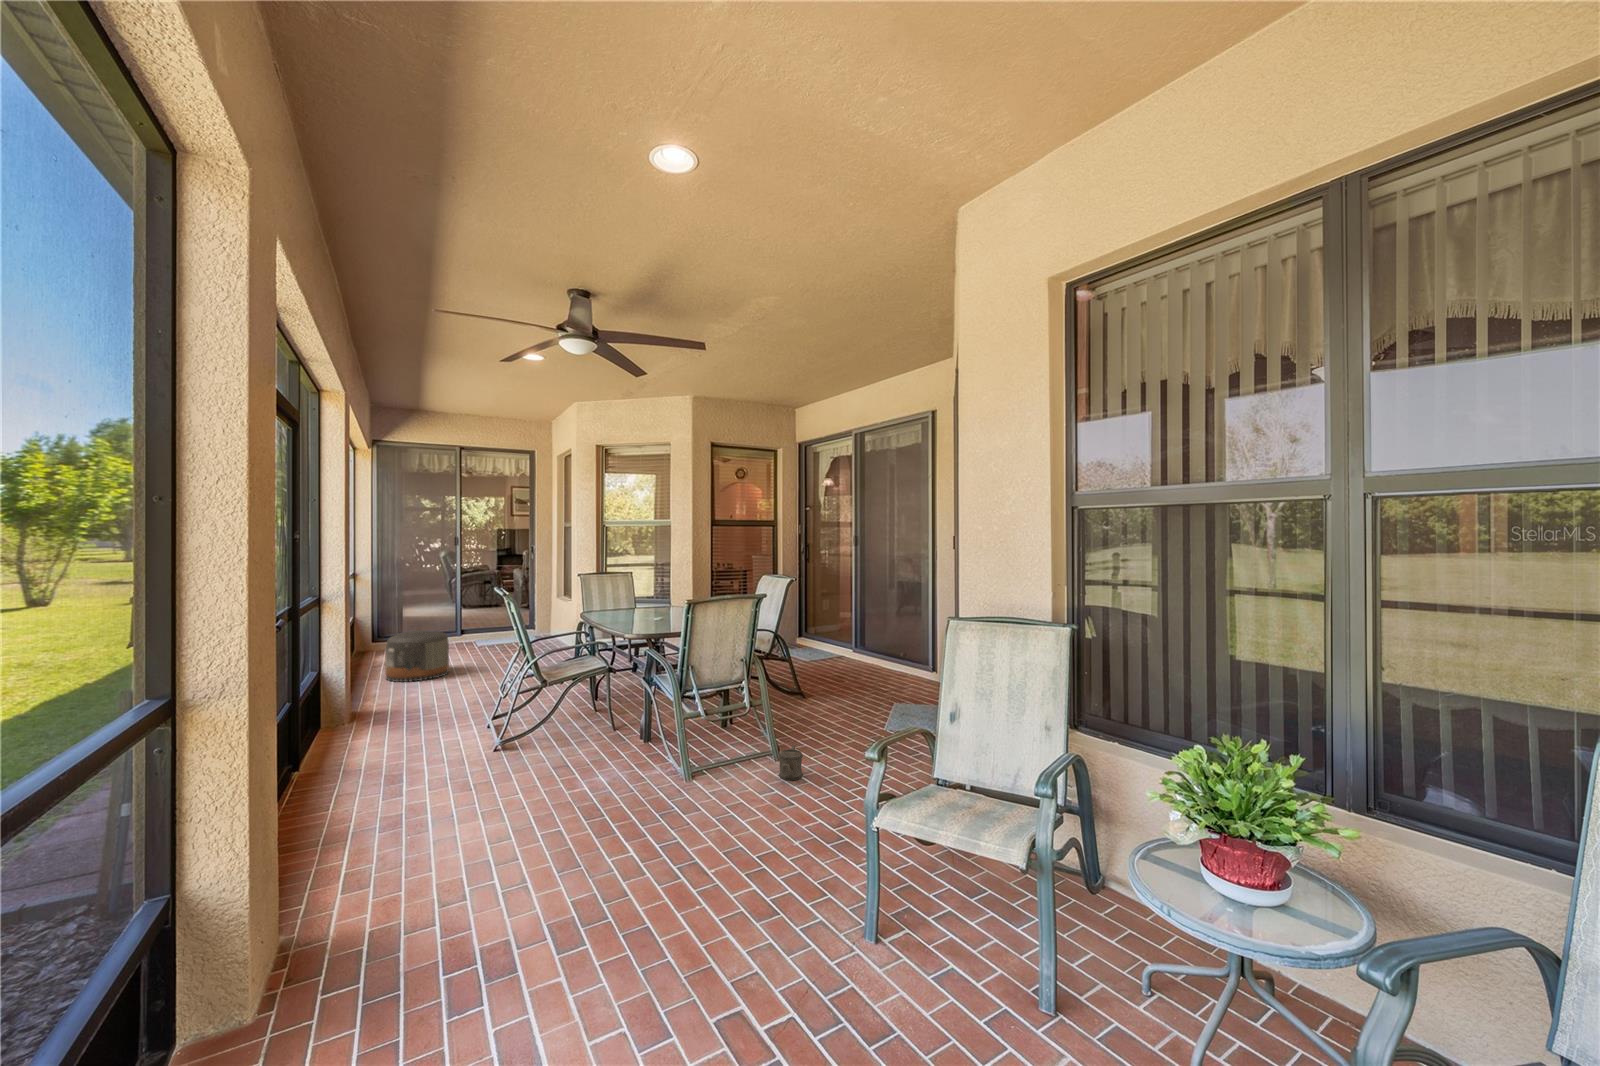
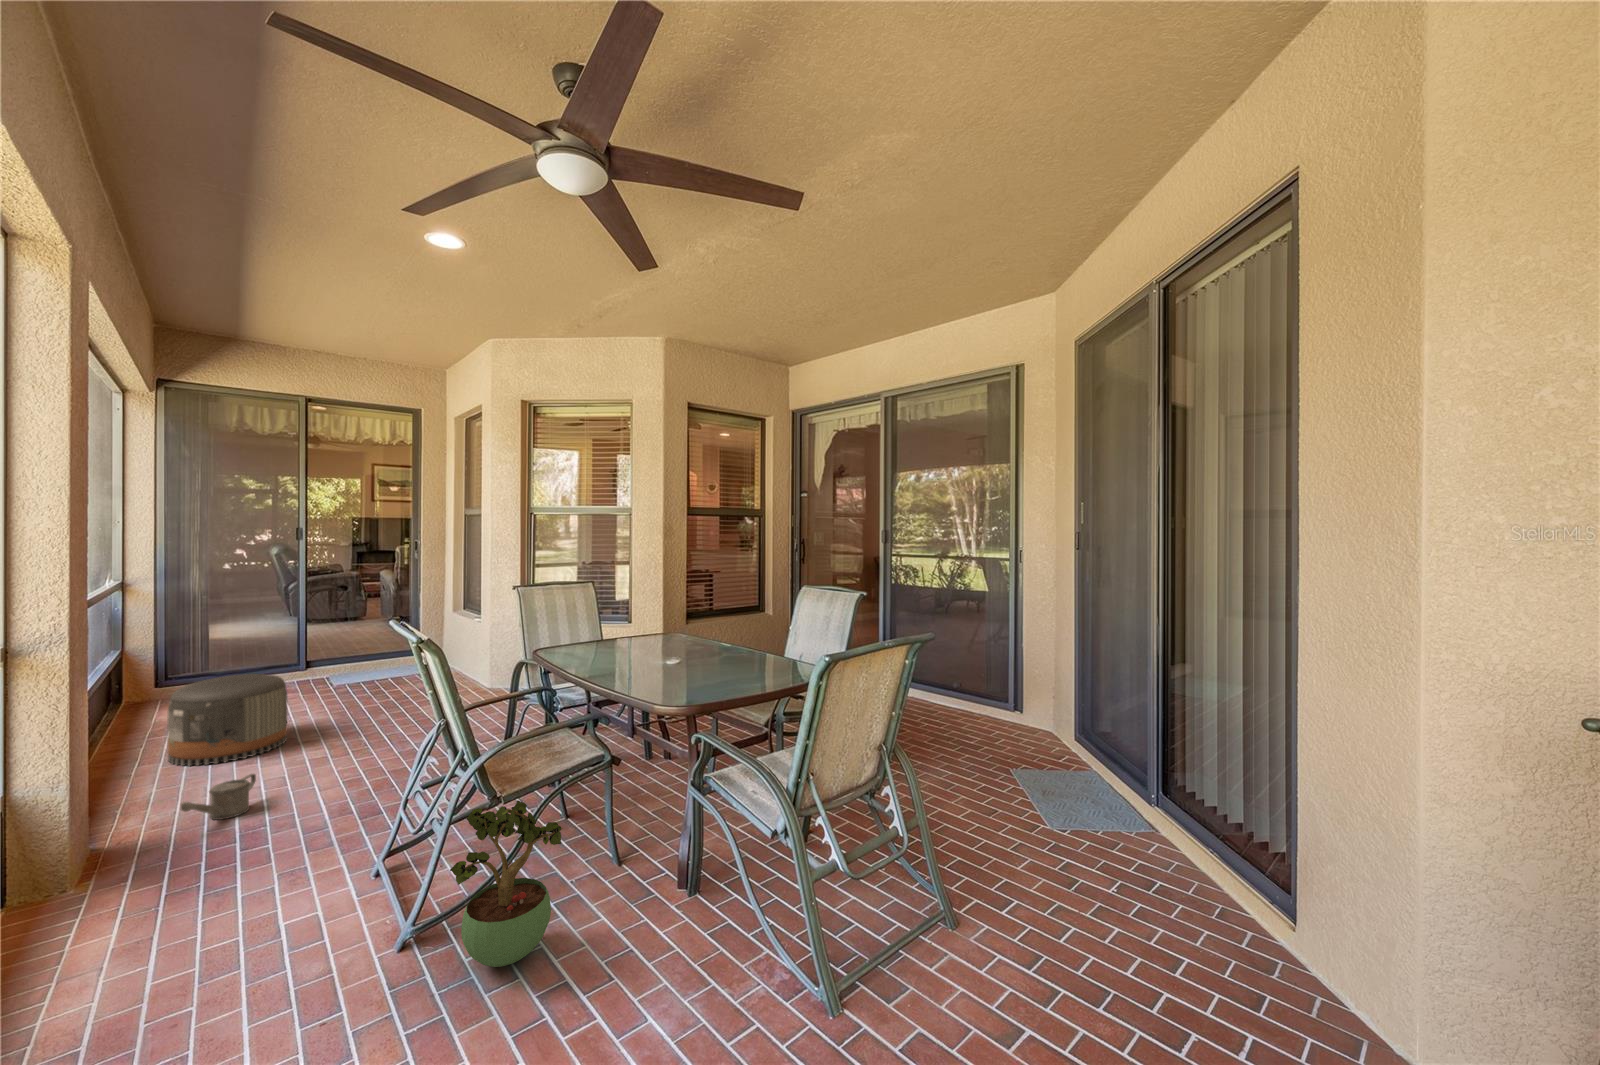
potted plant: none [516,676,570,759] -> present [450,800,563,967]
watering can: present [779,745,803,780] -> present [180,774,256,820]

